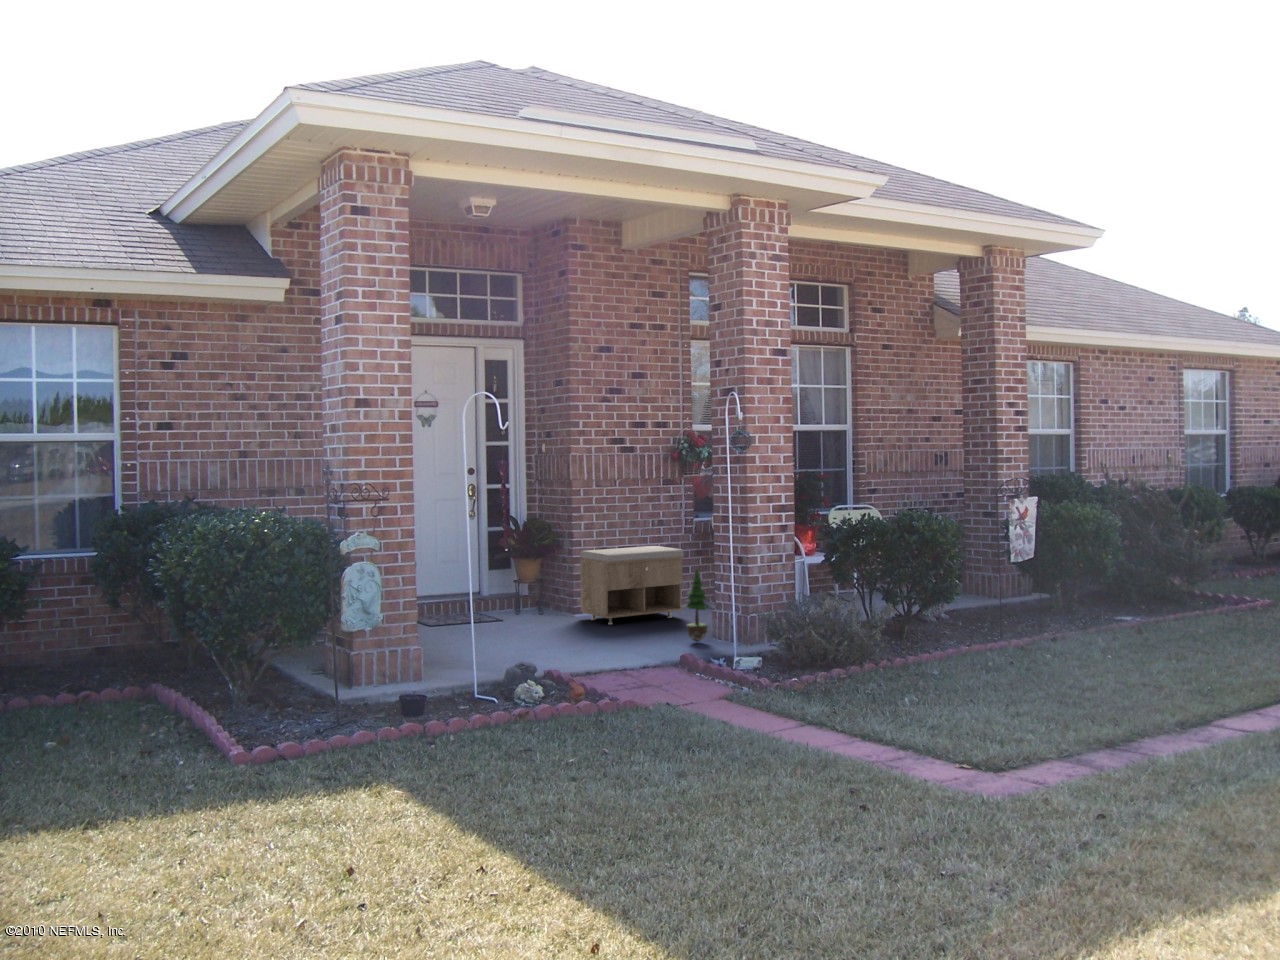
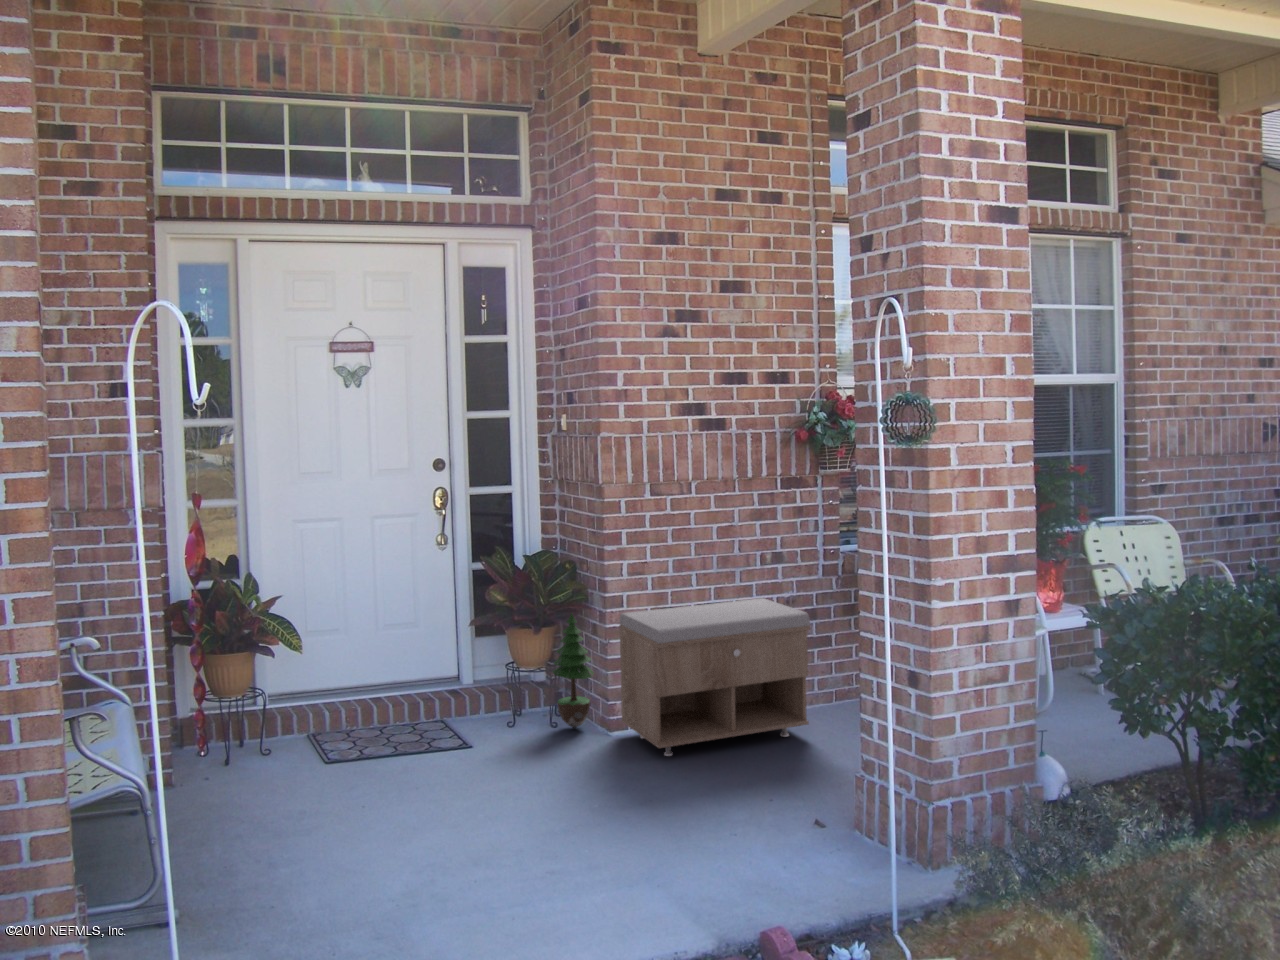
potted tree: present [685,570,710,642] -> present [552,613,594,728]

